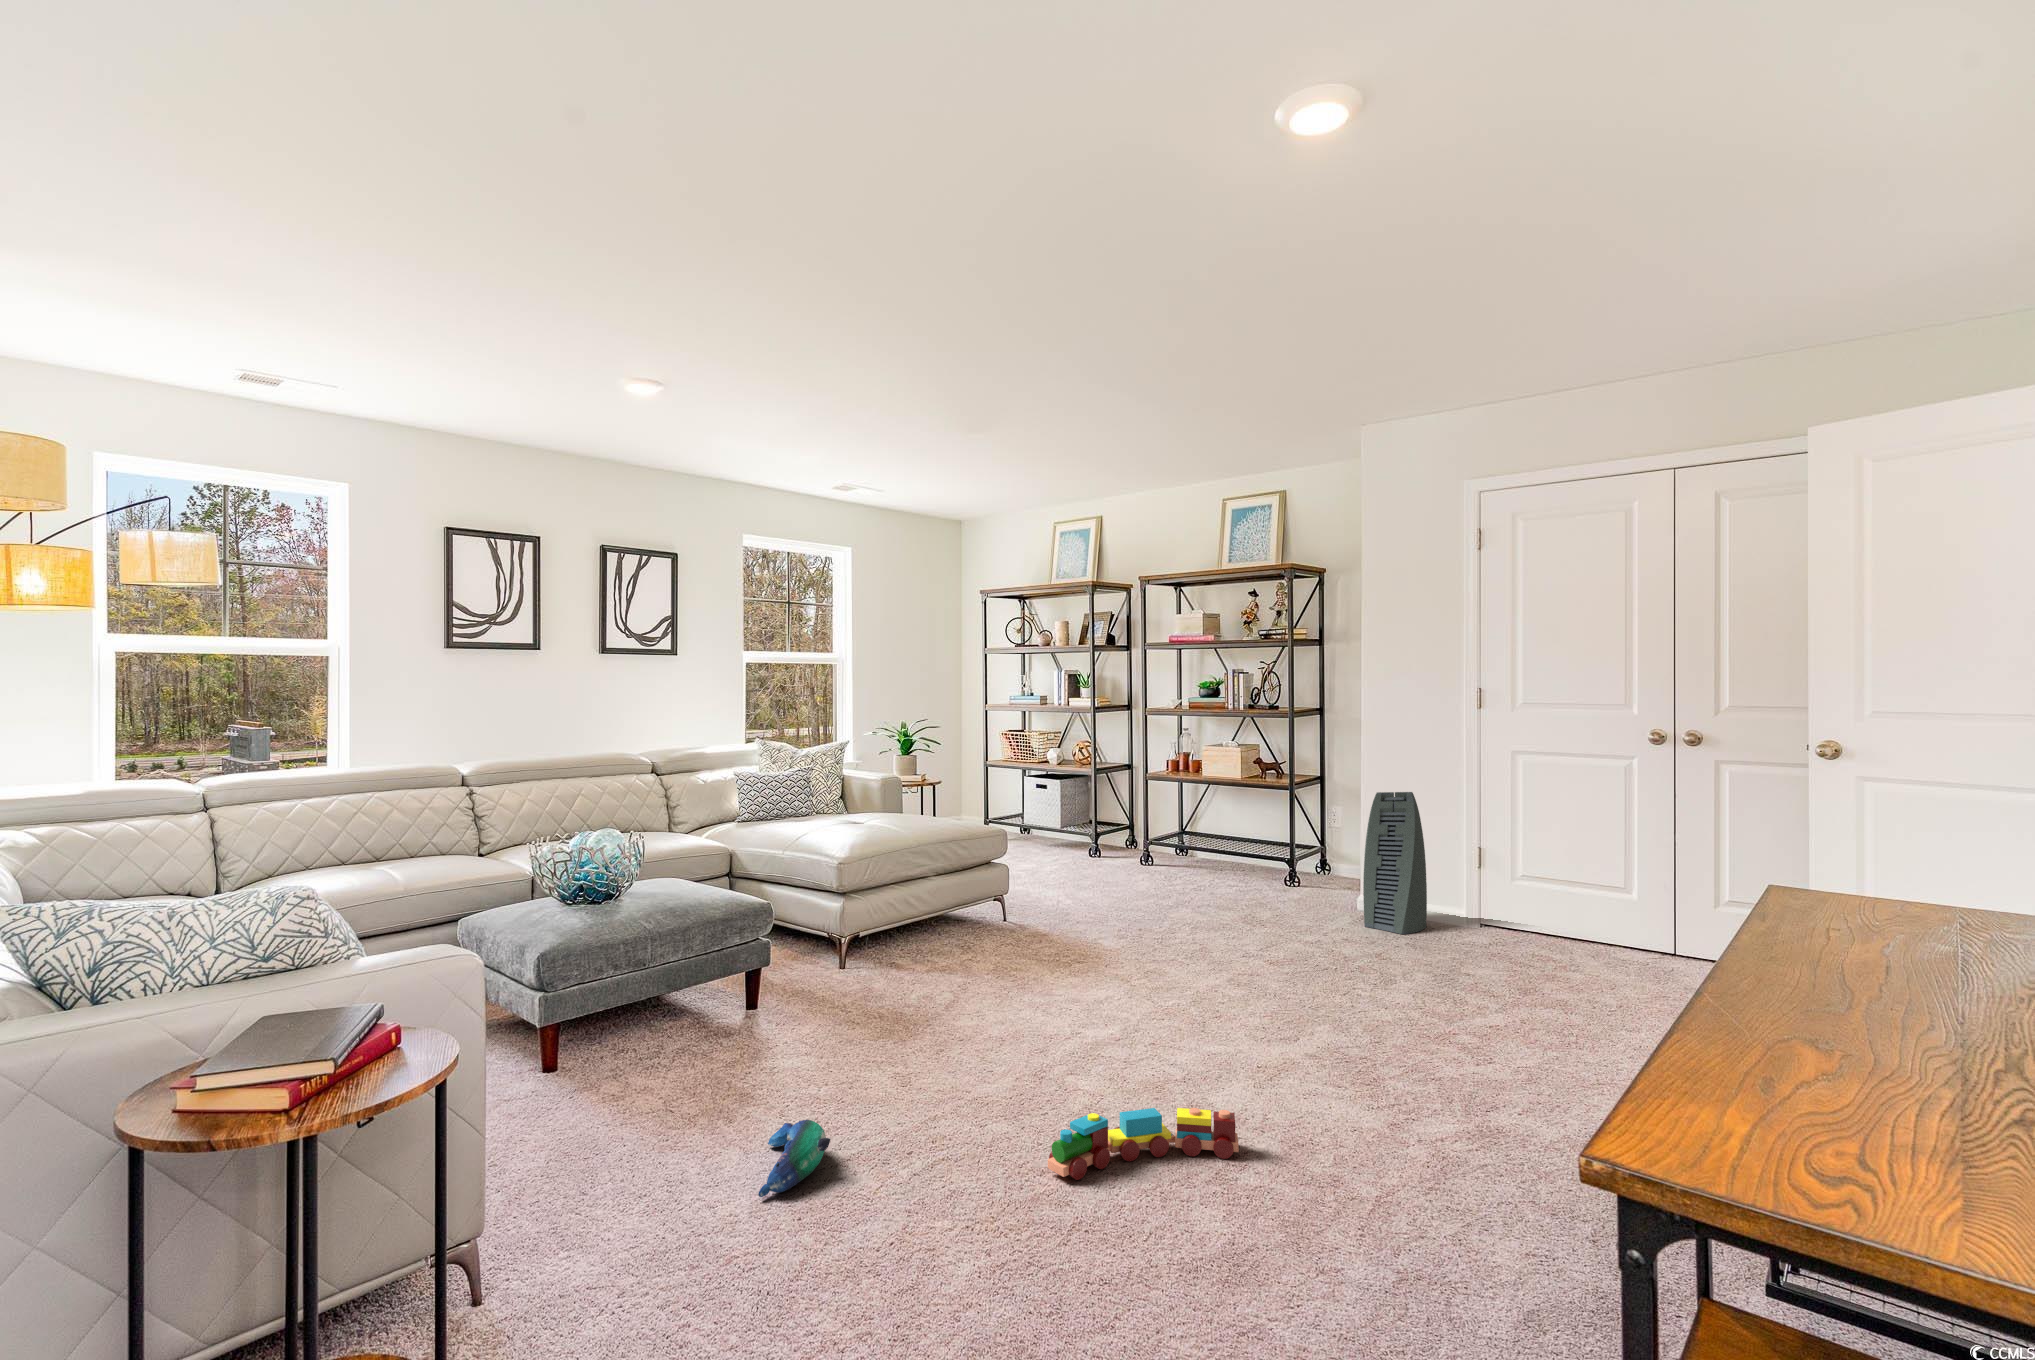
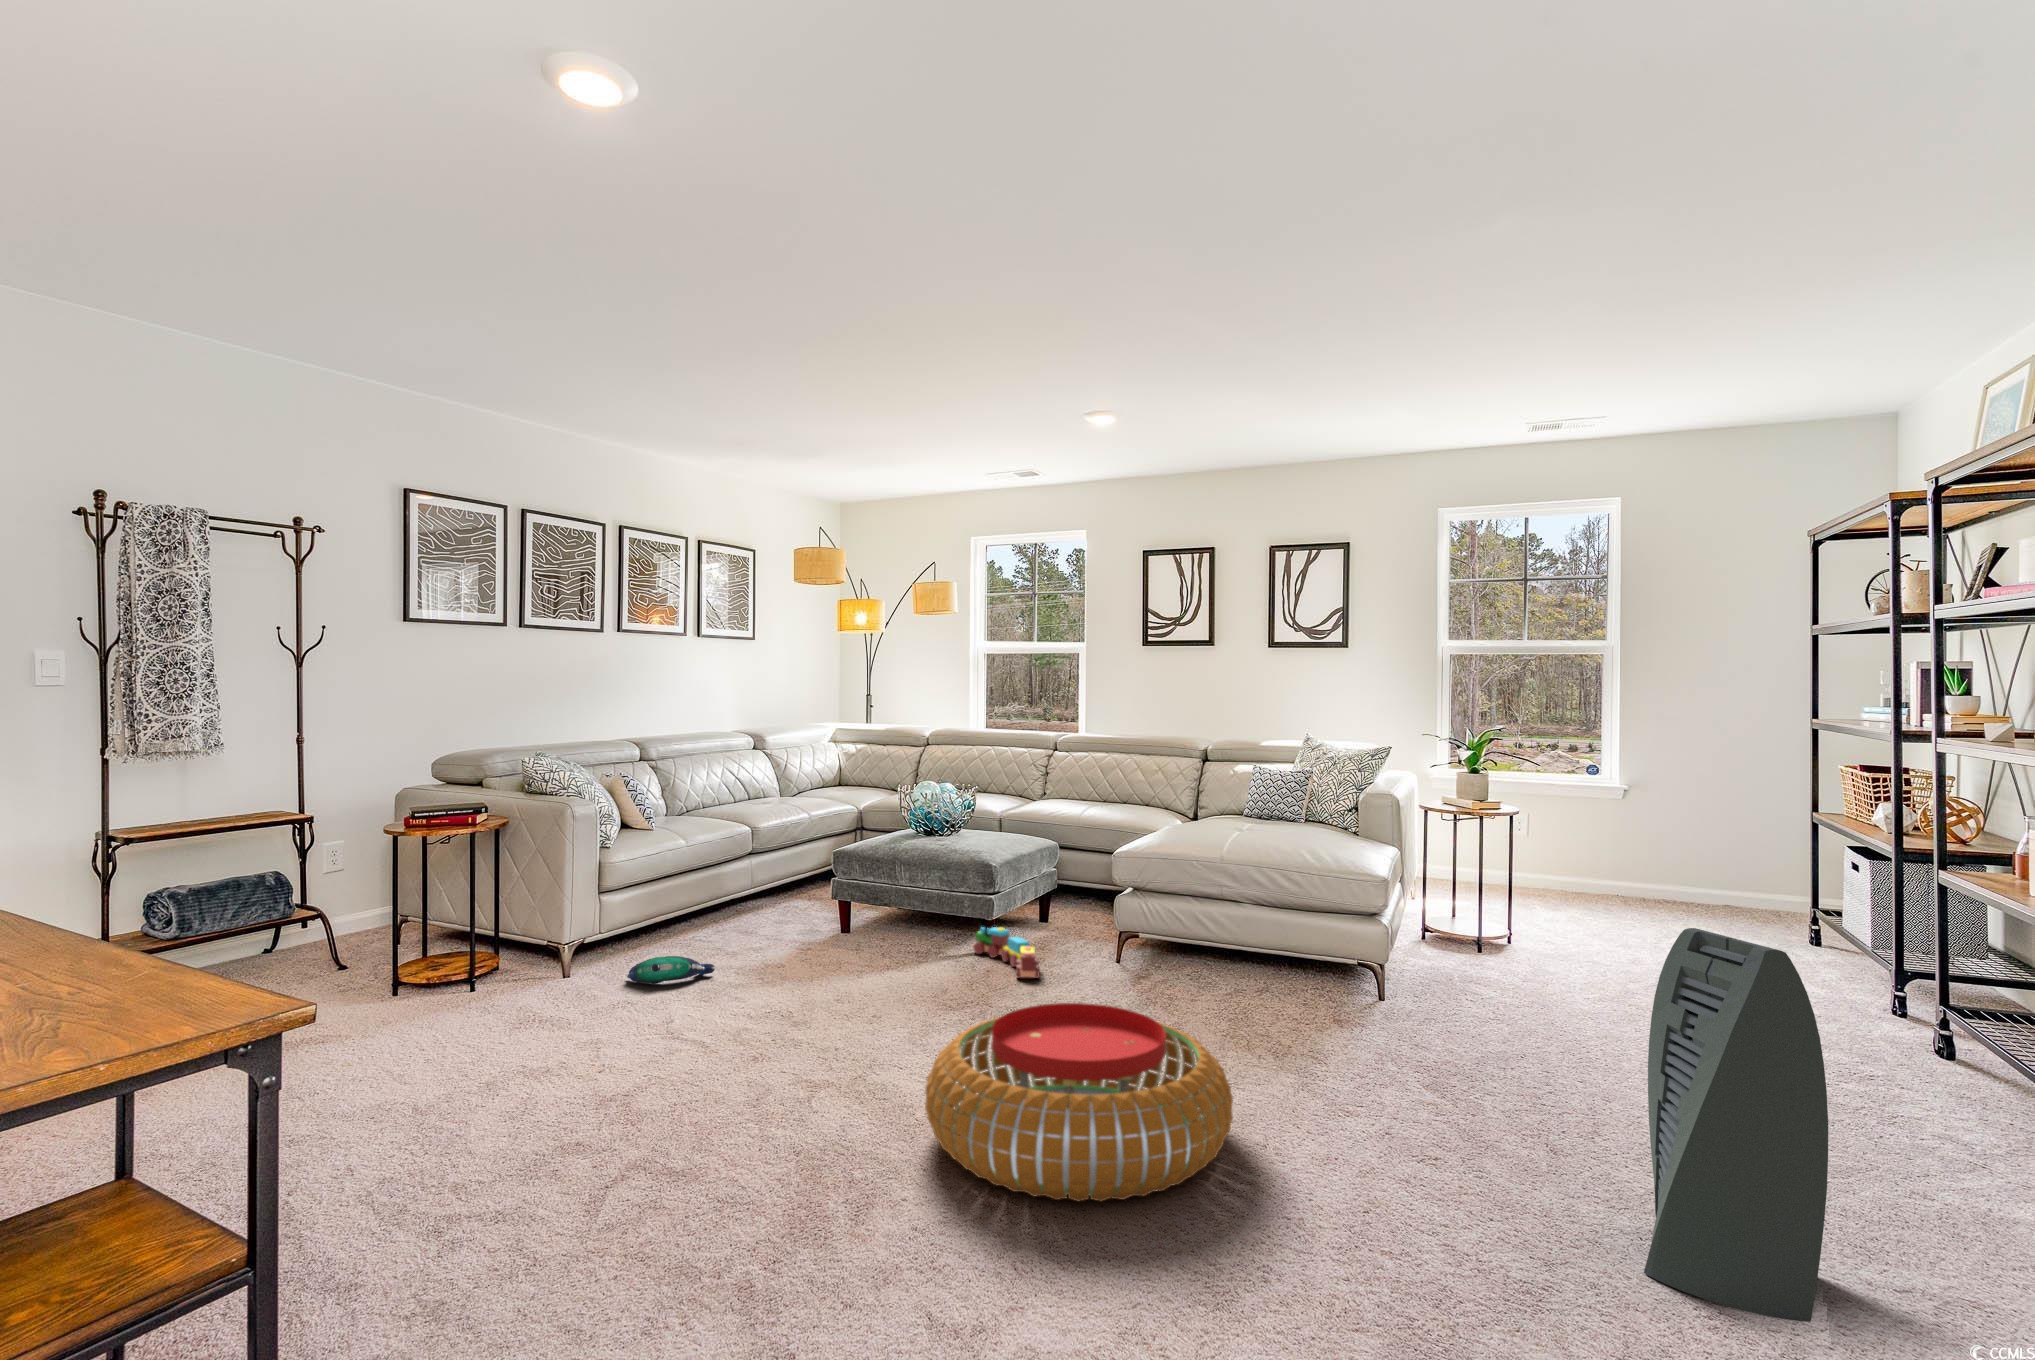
pouf: none [1194,916,1405,1032] -> present [925,1003,1233,1201]
toy train: present [1048,1108,1238,1180] -> present [973,927,1039,978]

